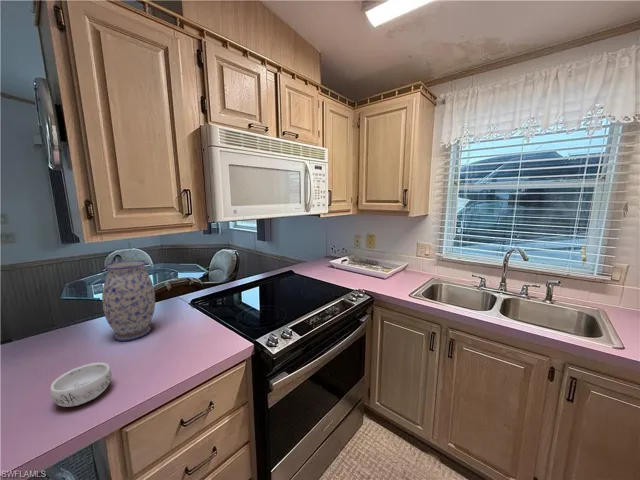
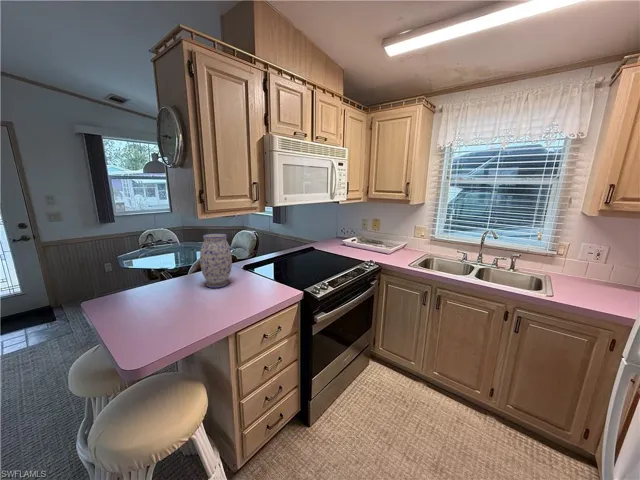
decorative bowl: present [50,363,111,407] -> none [199,294,228,316]

